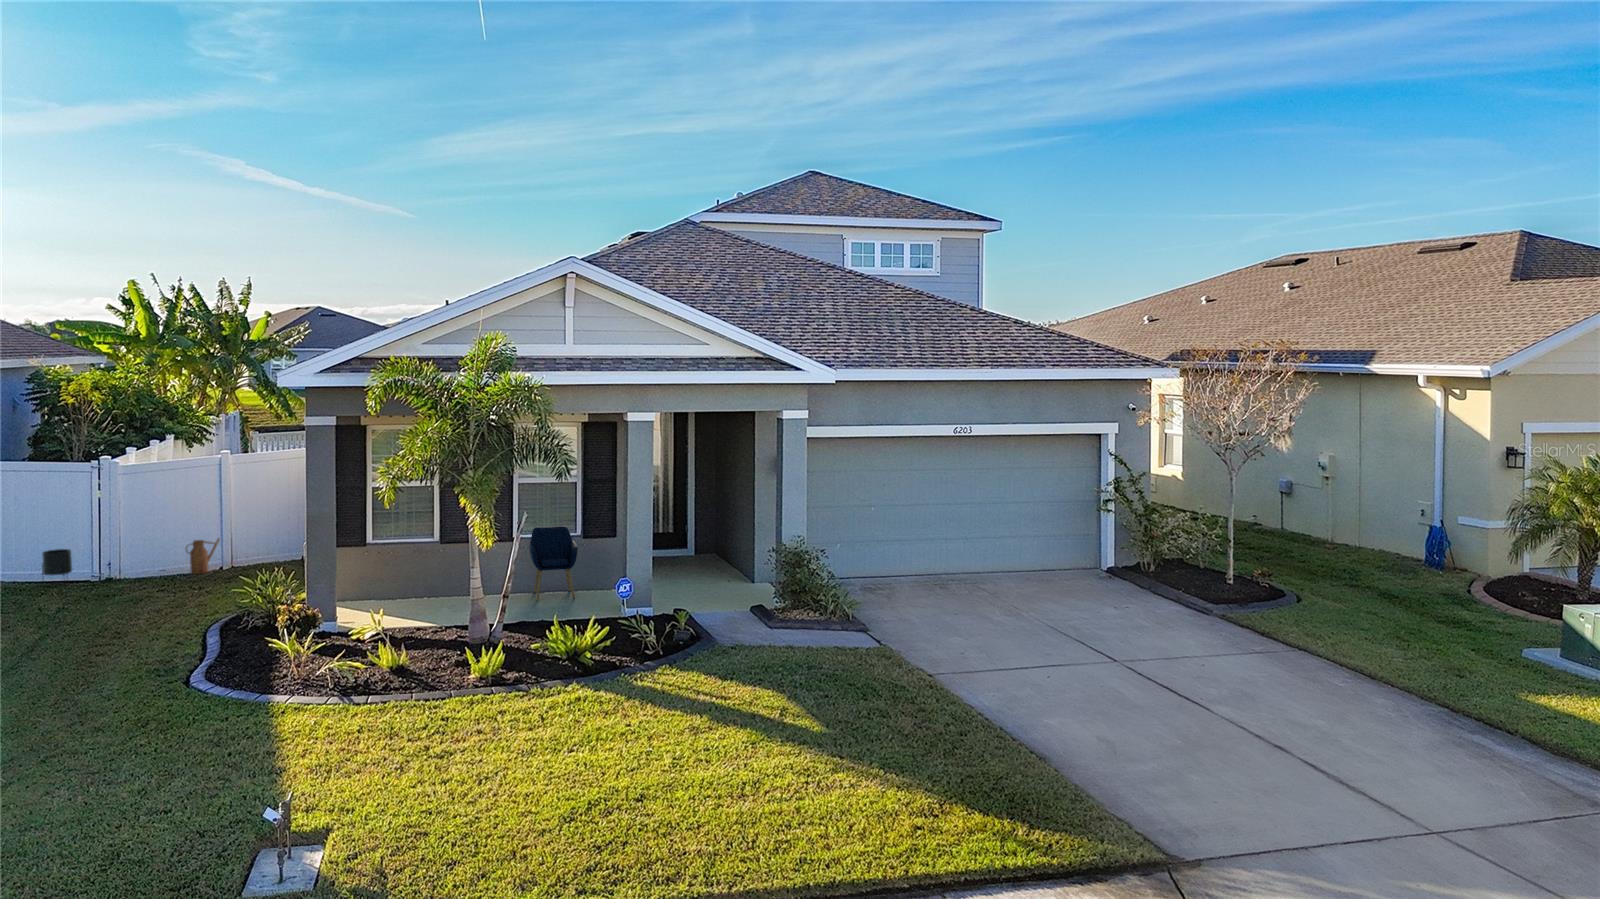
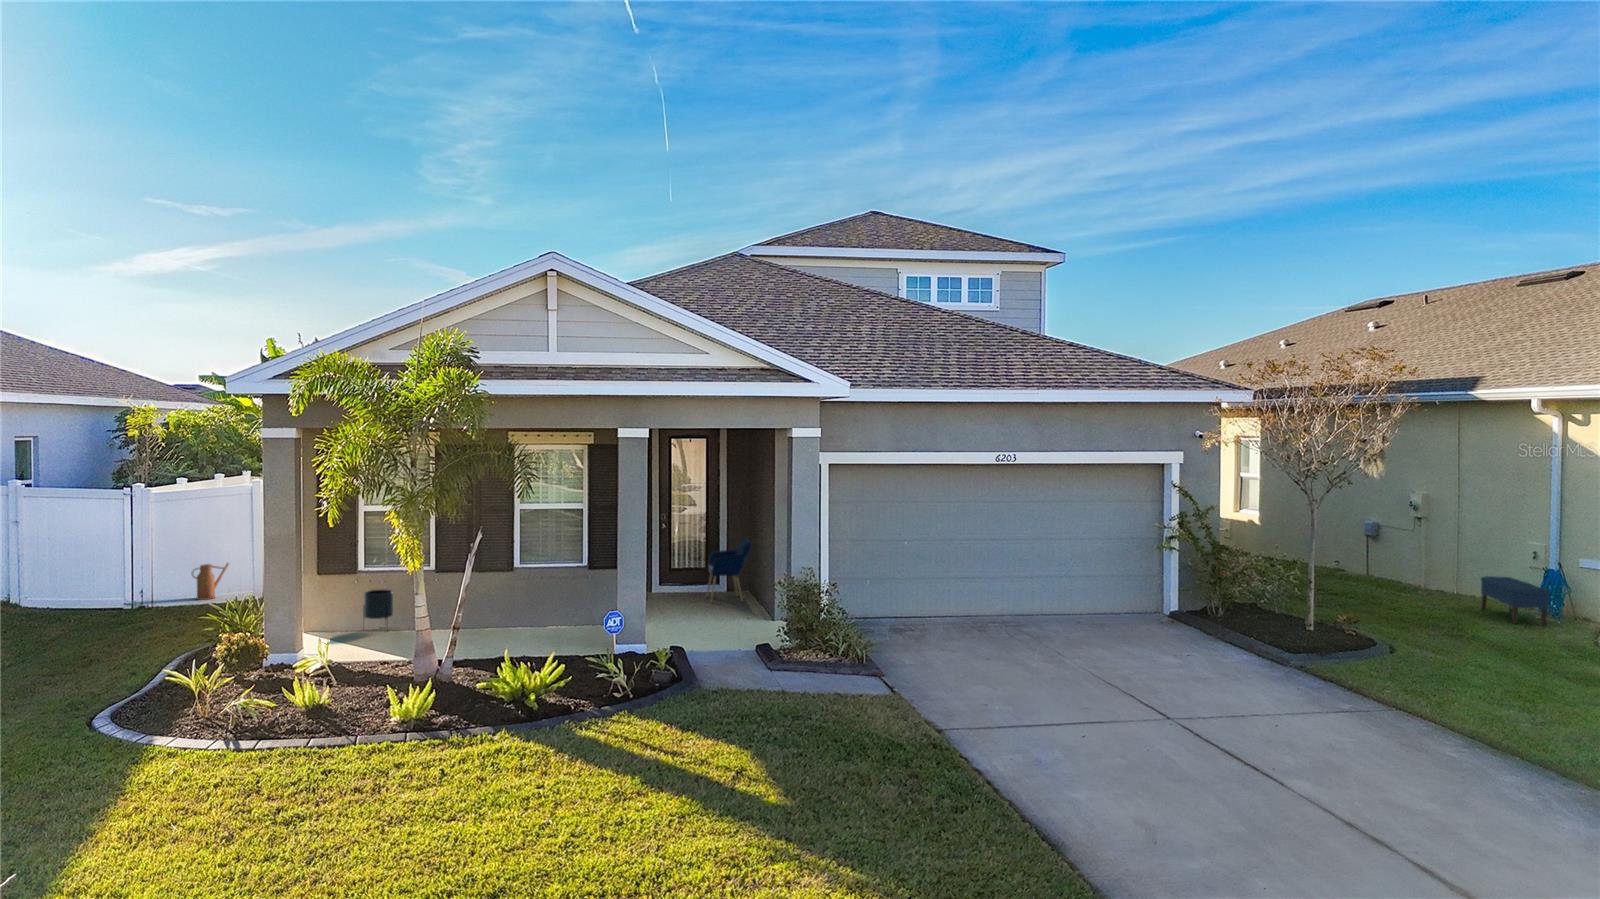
chair: present [529,526,578,601] -> present [706,538,751,602]
bench: none [1372,529,1428,573] -> present [1481,576,1549,626]
planter: present [42,549,72,582] -> present [363,590,393,619]

